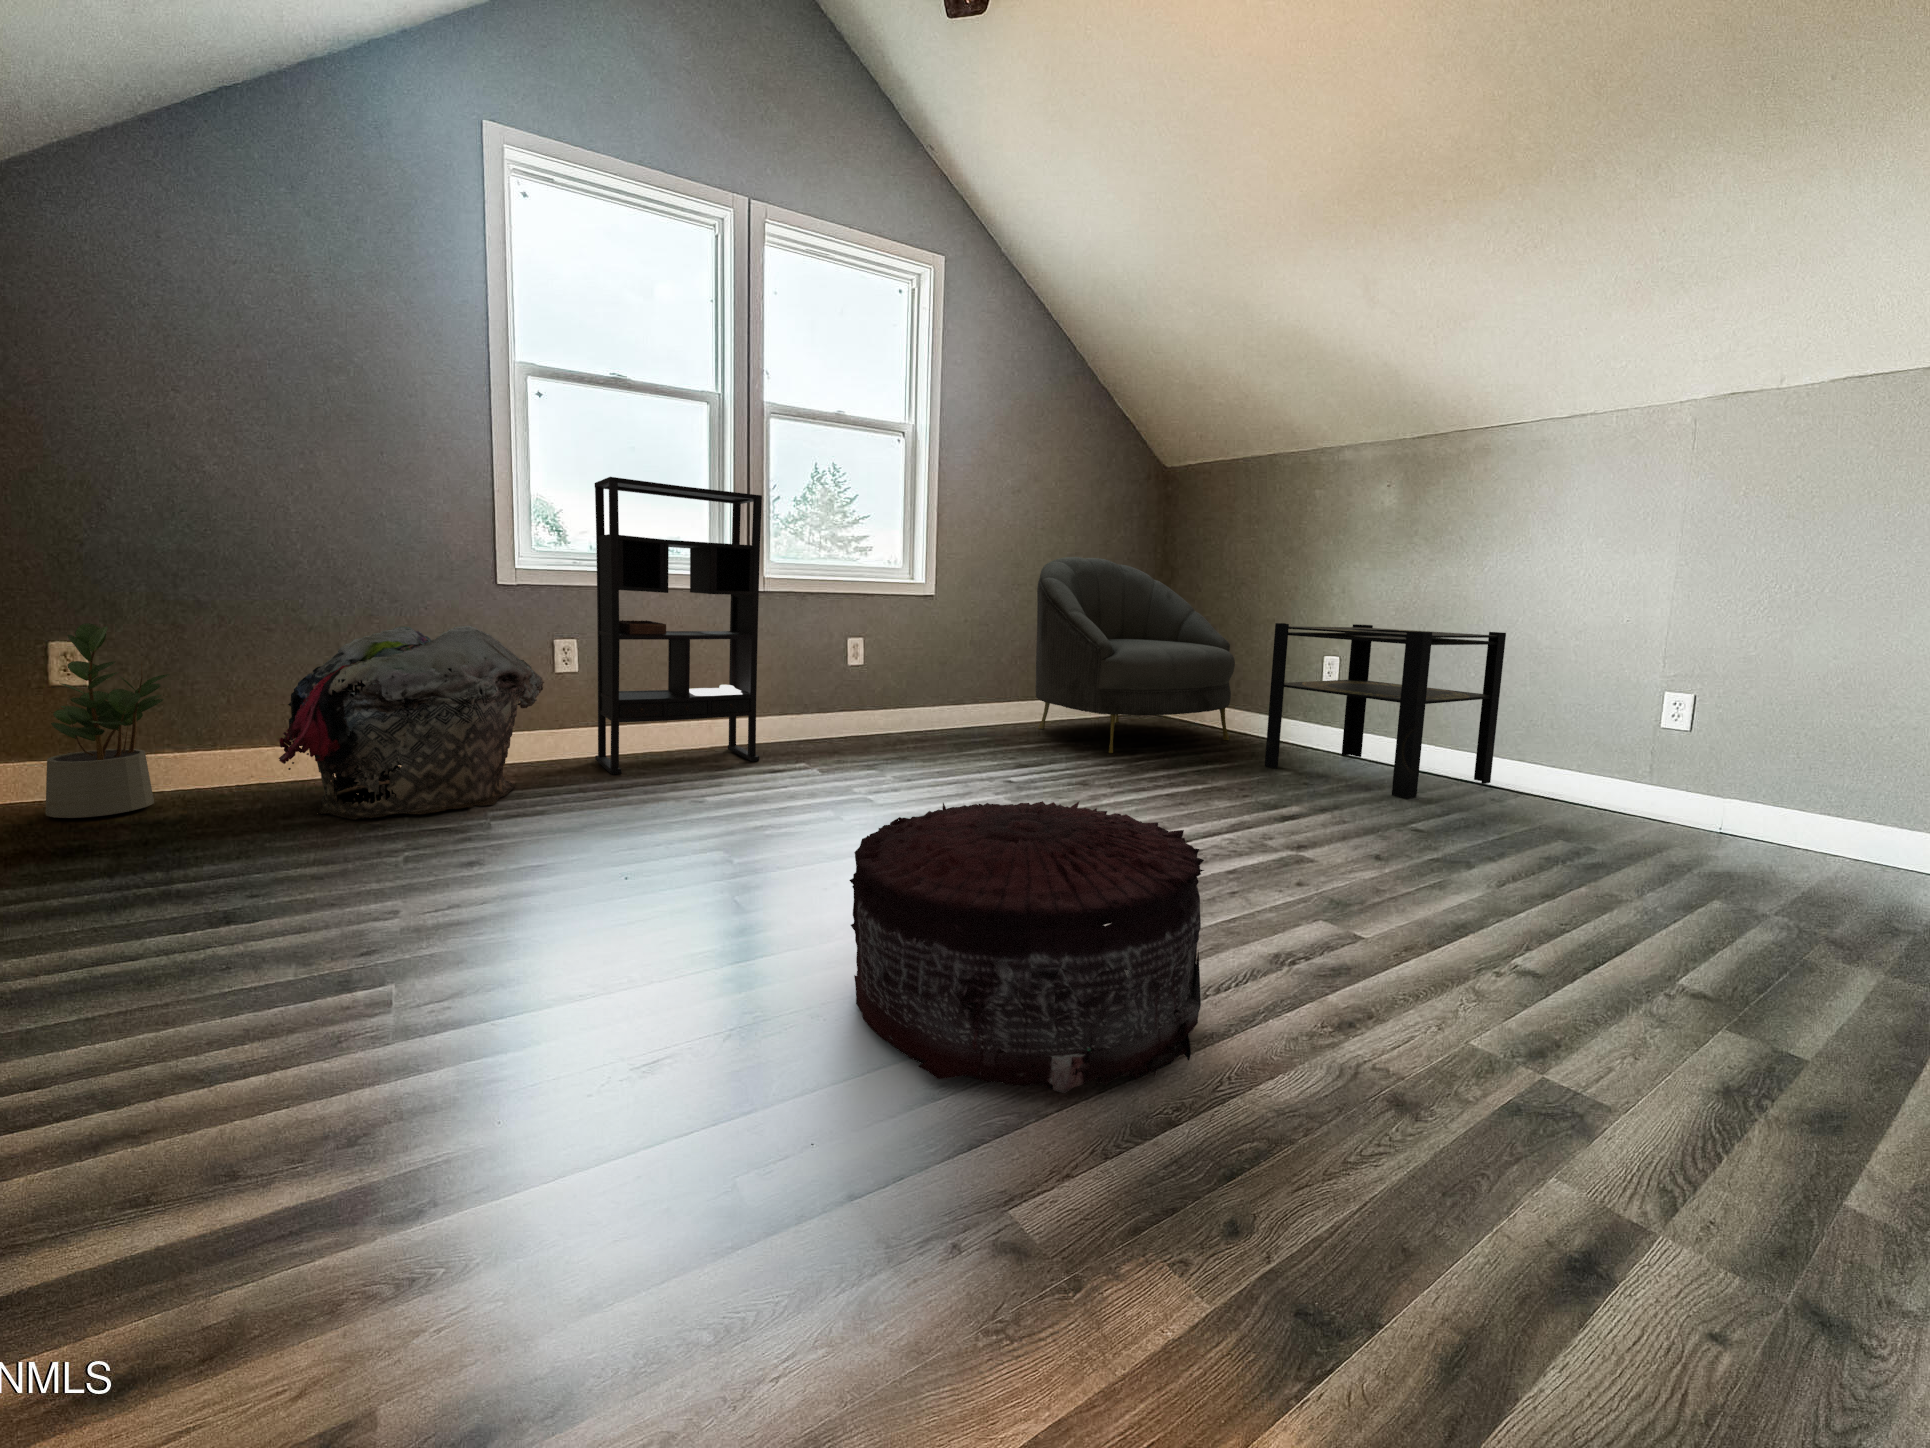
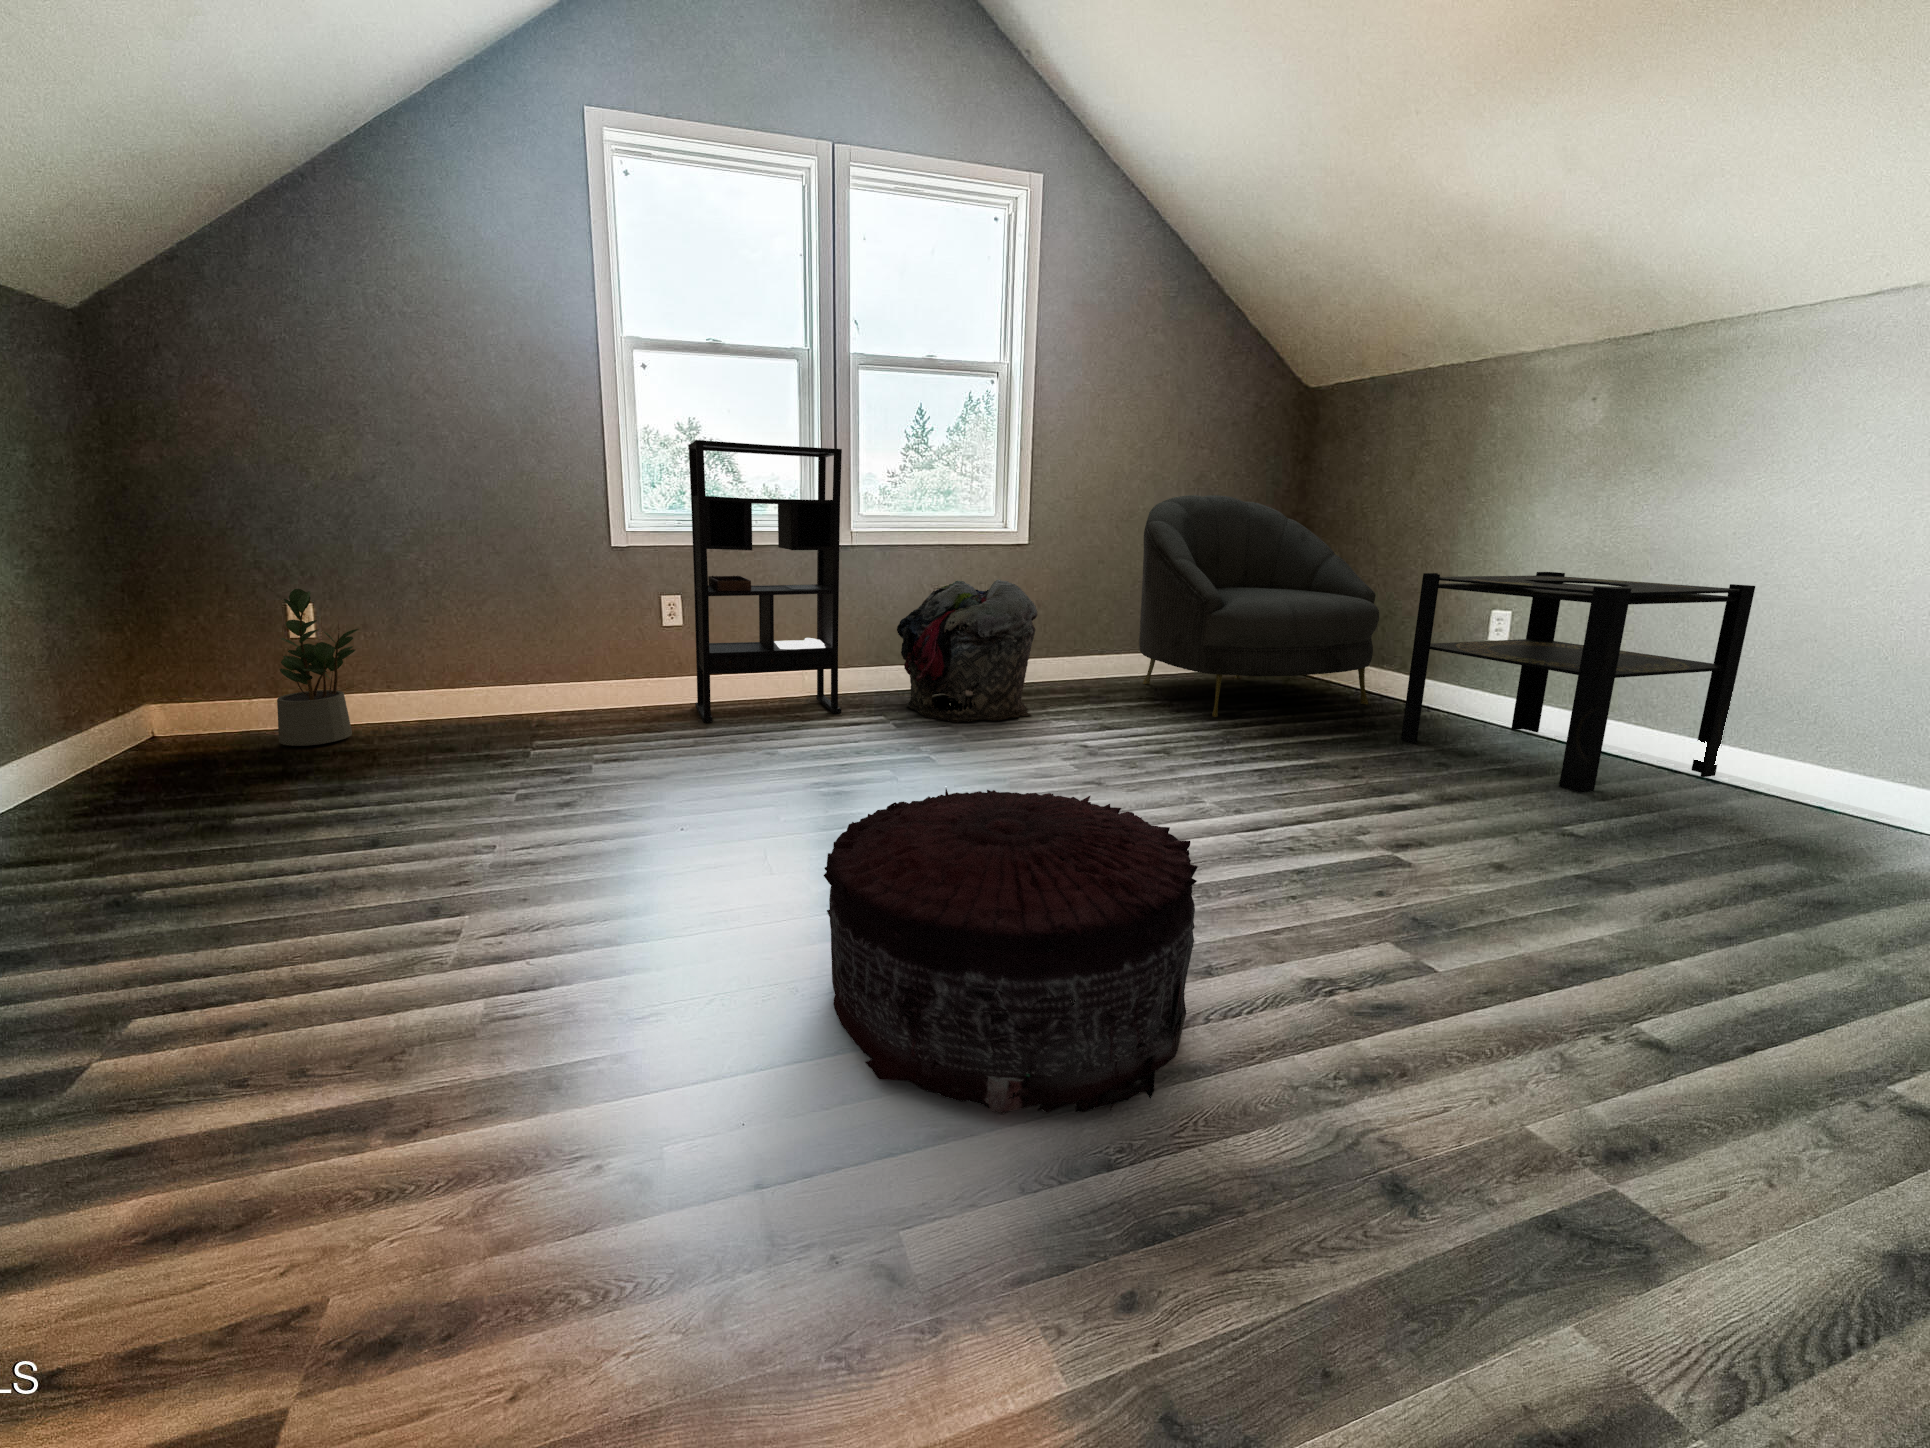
laundry basket: present [279,626,544,819] -> present [897,580,1038,722]

